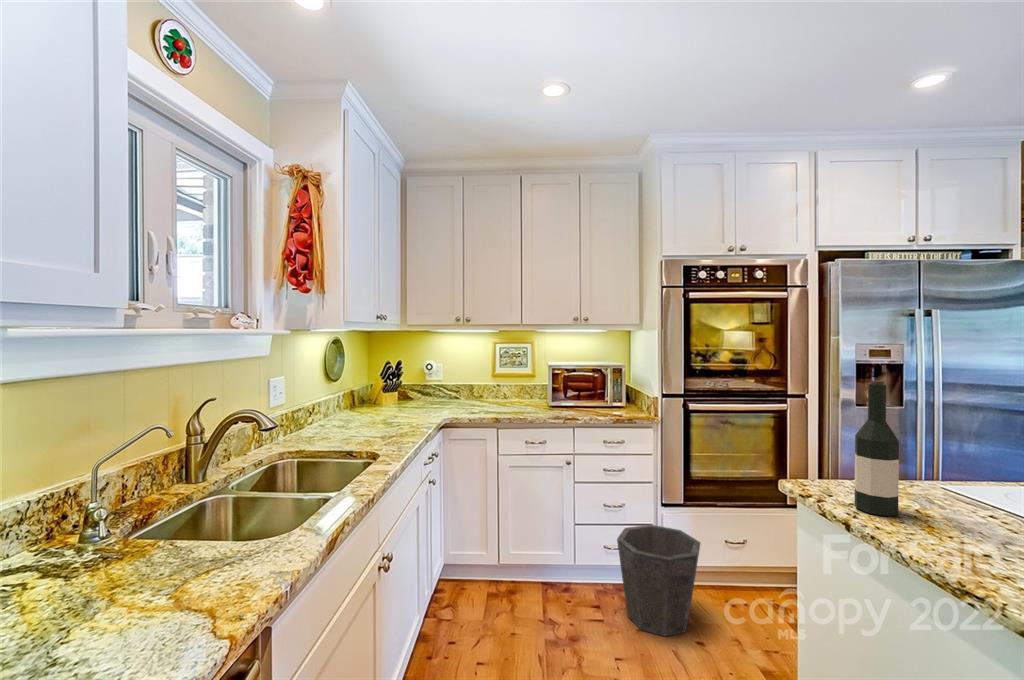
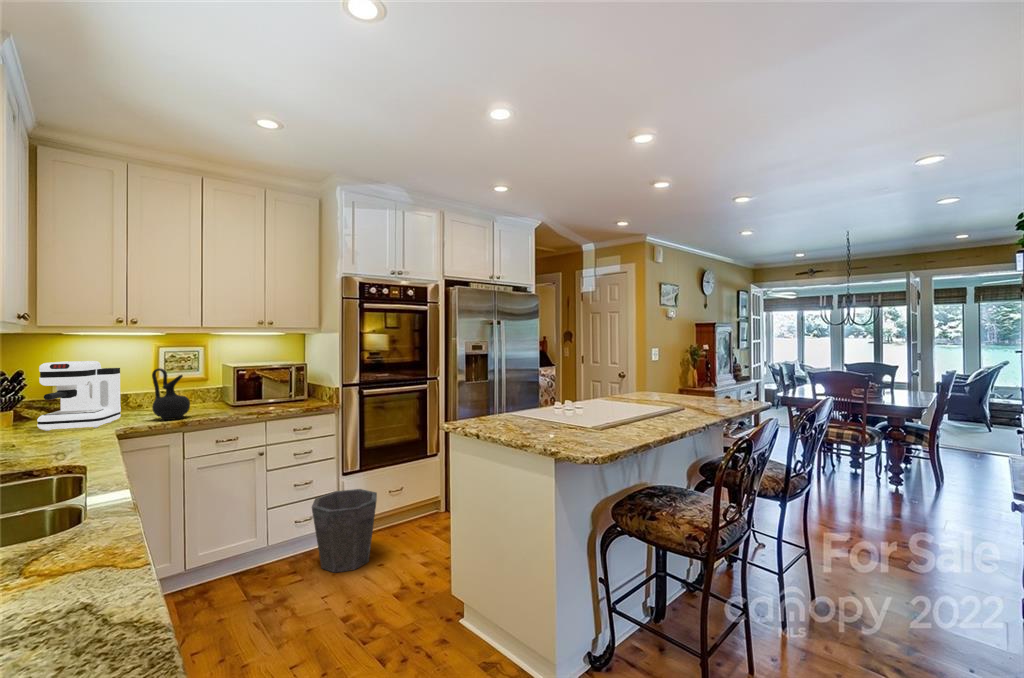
coffee maker: none [404,354,460,414] -> present [37,361,121,431]
ceramic jug: none [479,363,509,414] -> present [152,368,190,420]
wine bottle: present [854,381,899,516] -> none [479,359,498,428]

